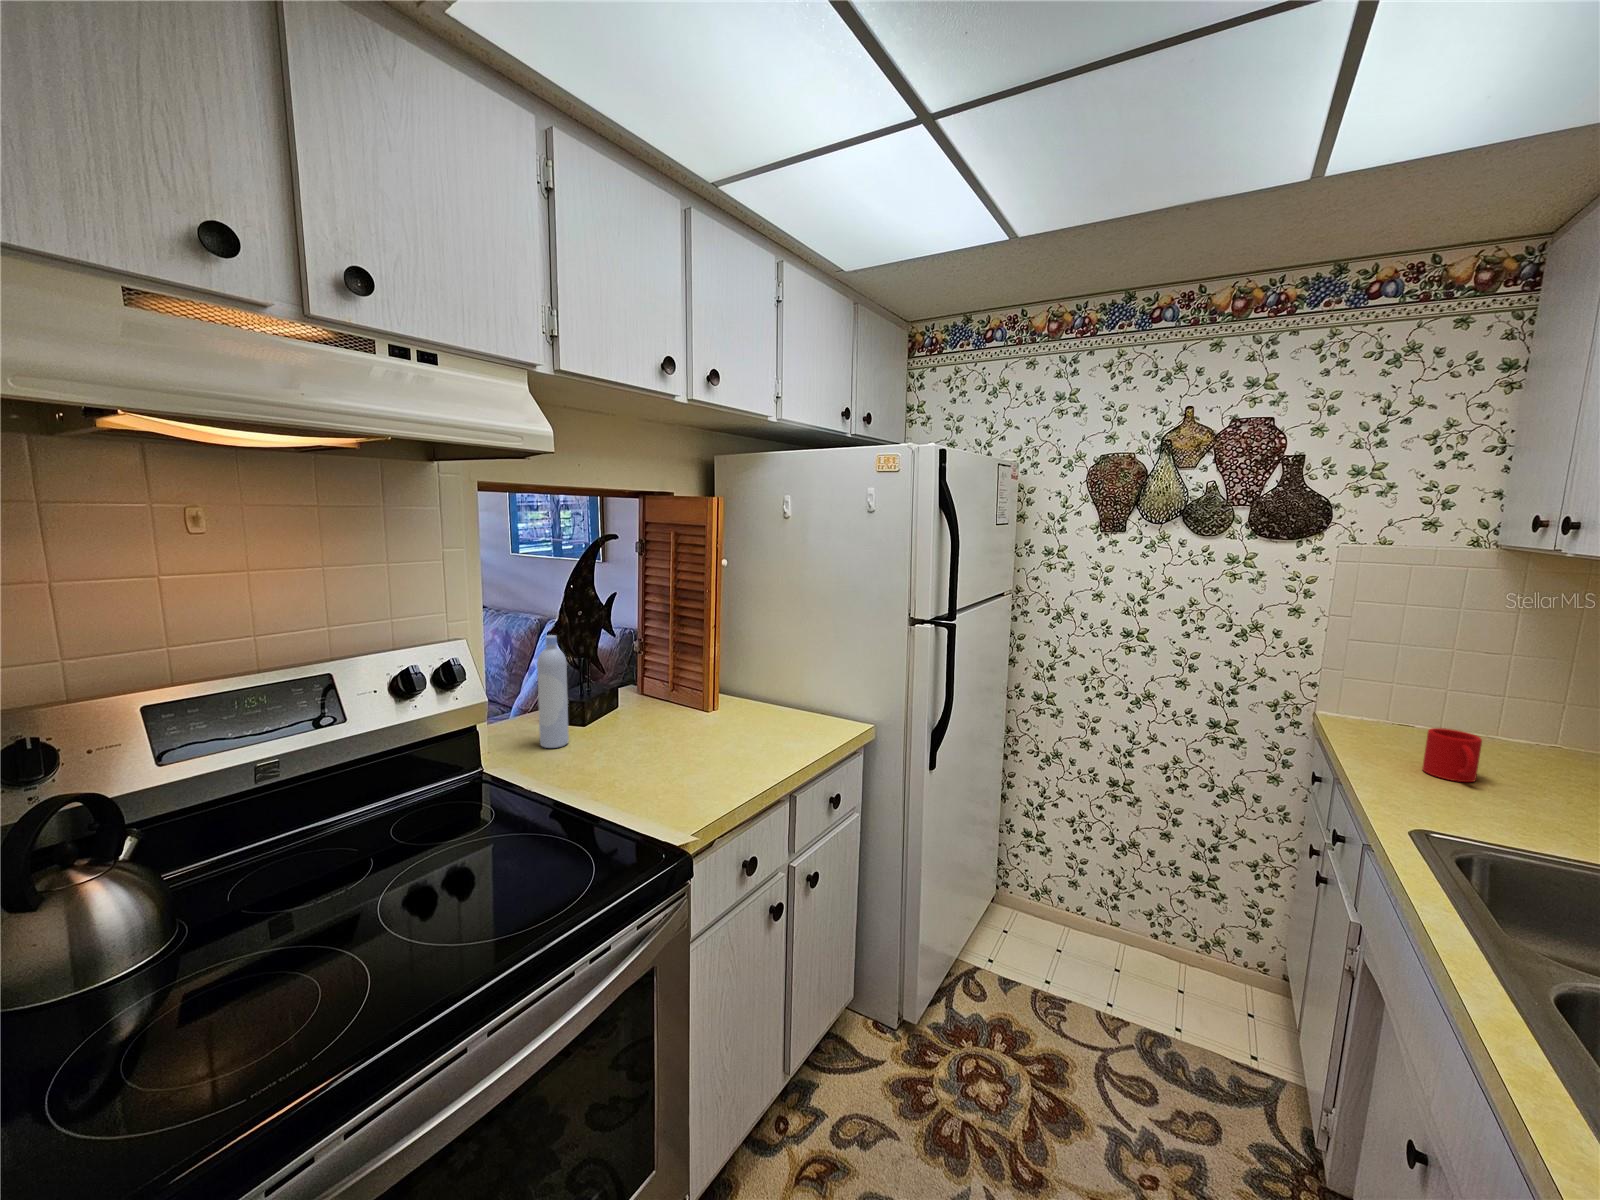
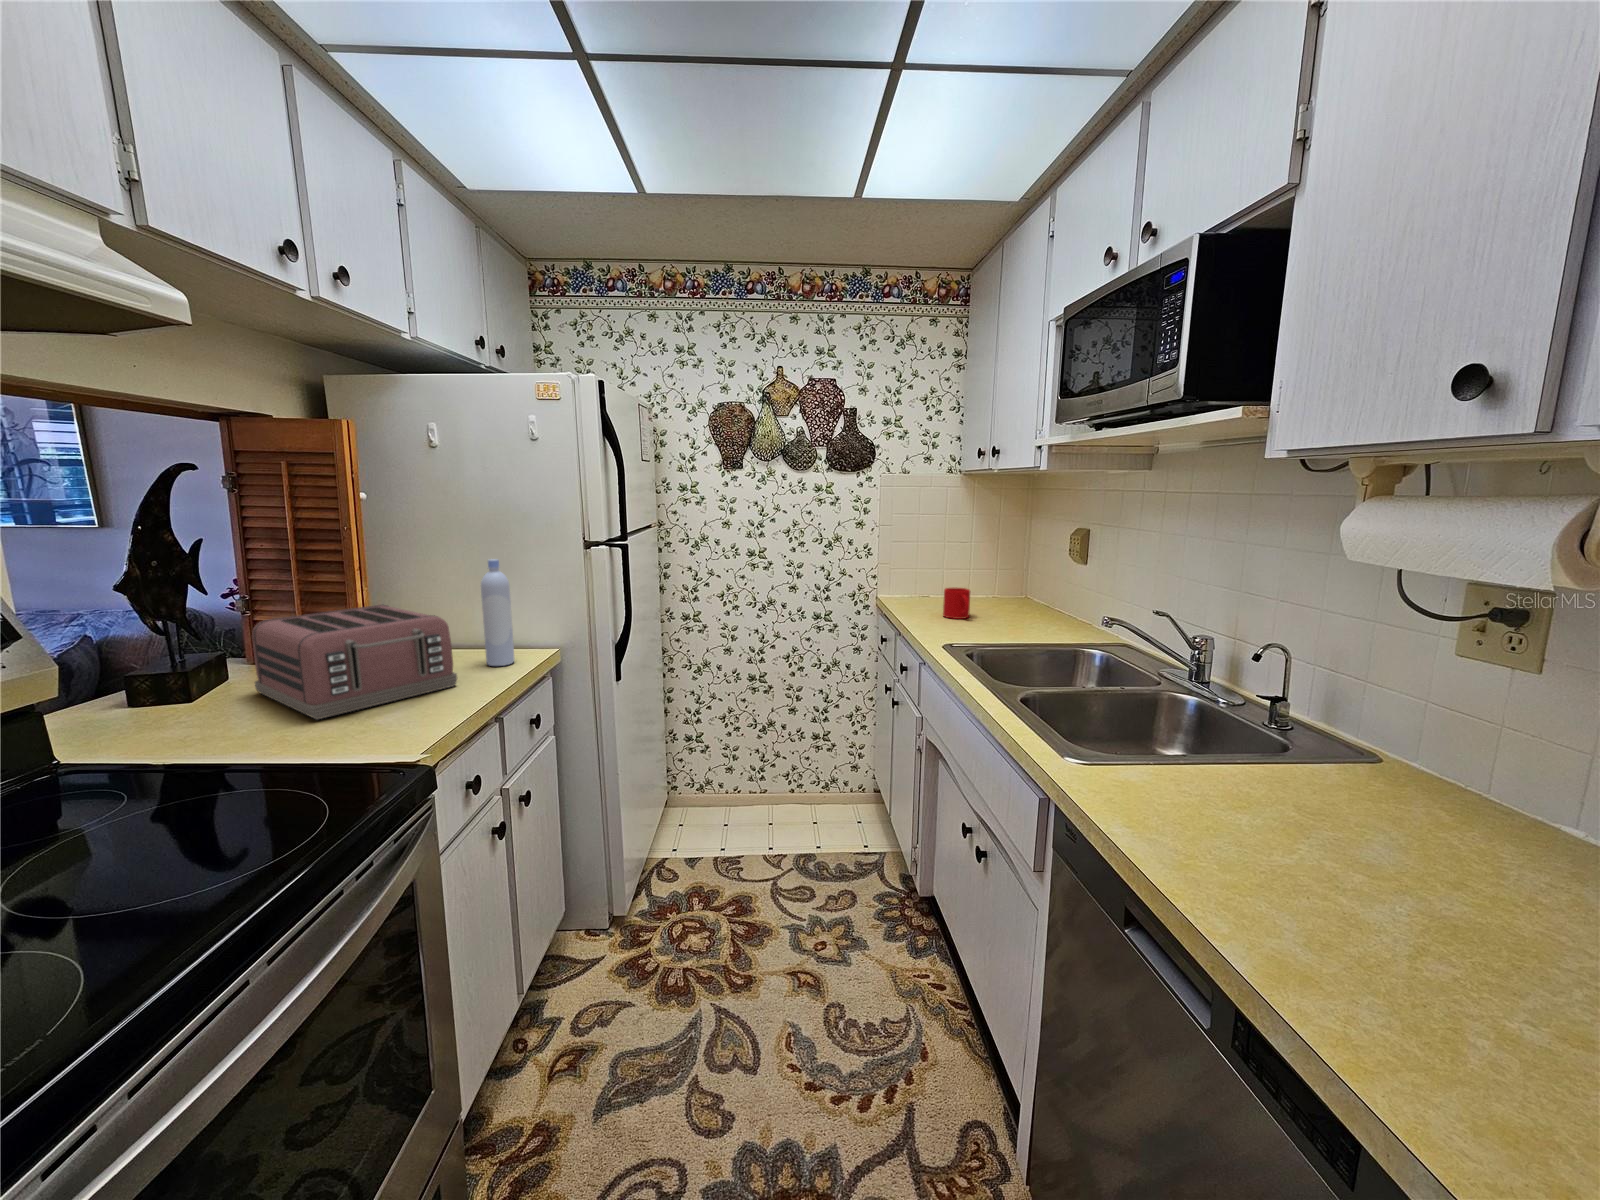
bottle: present [537,635,569,748] -> present [481,559,515,666]
toaster: none [625,662,765,767] -> present [252,605,457,719]

